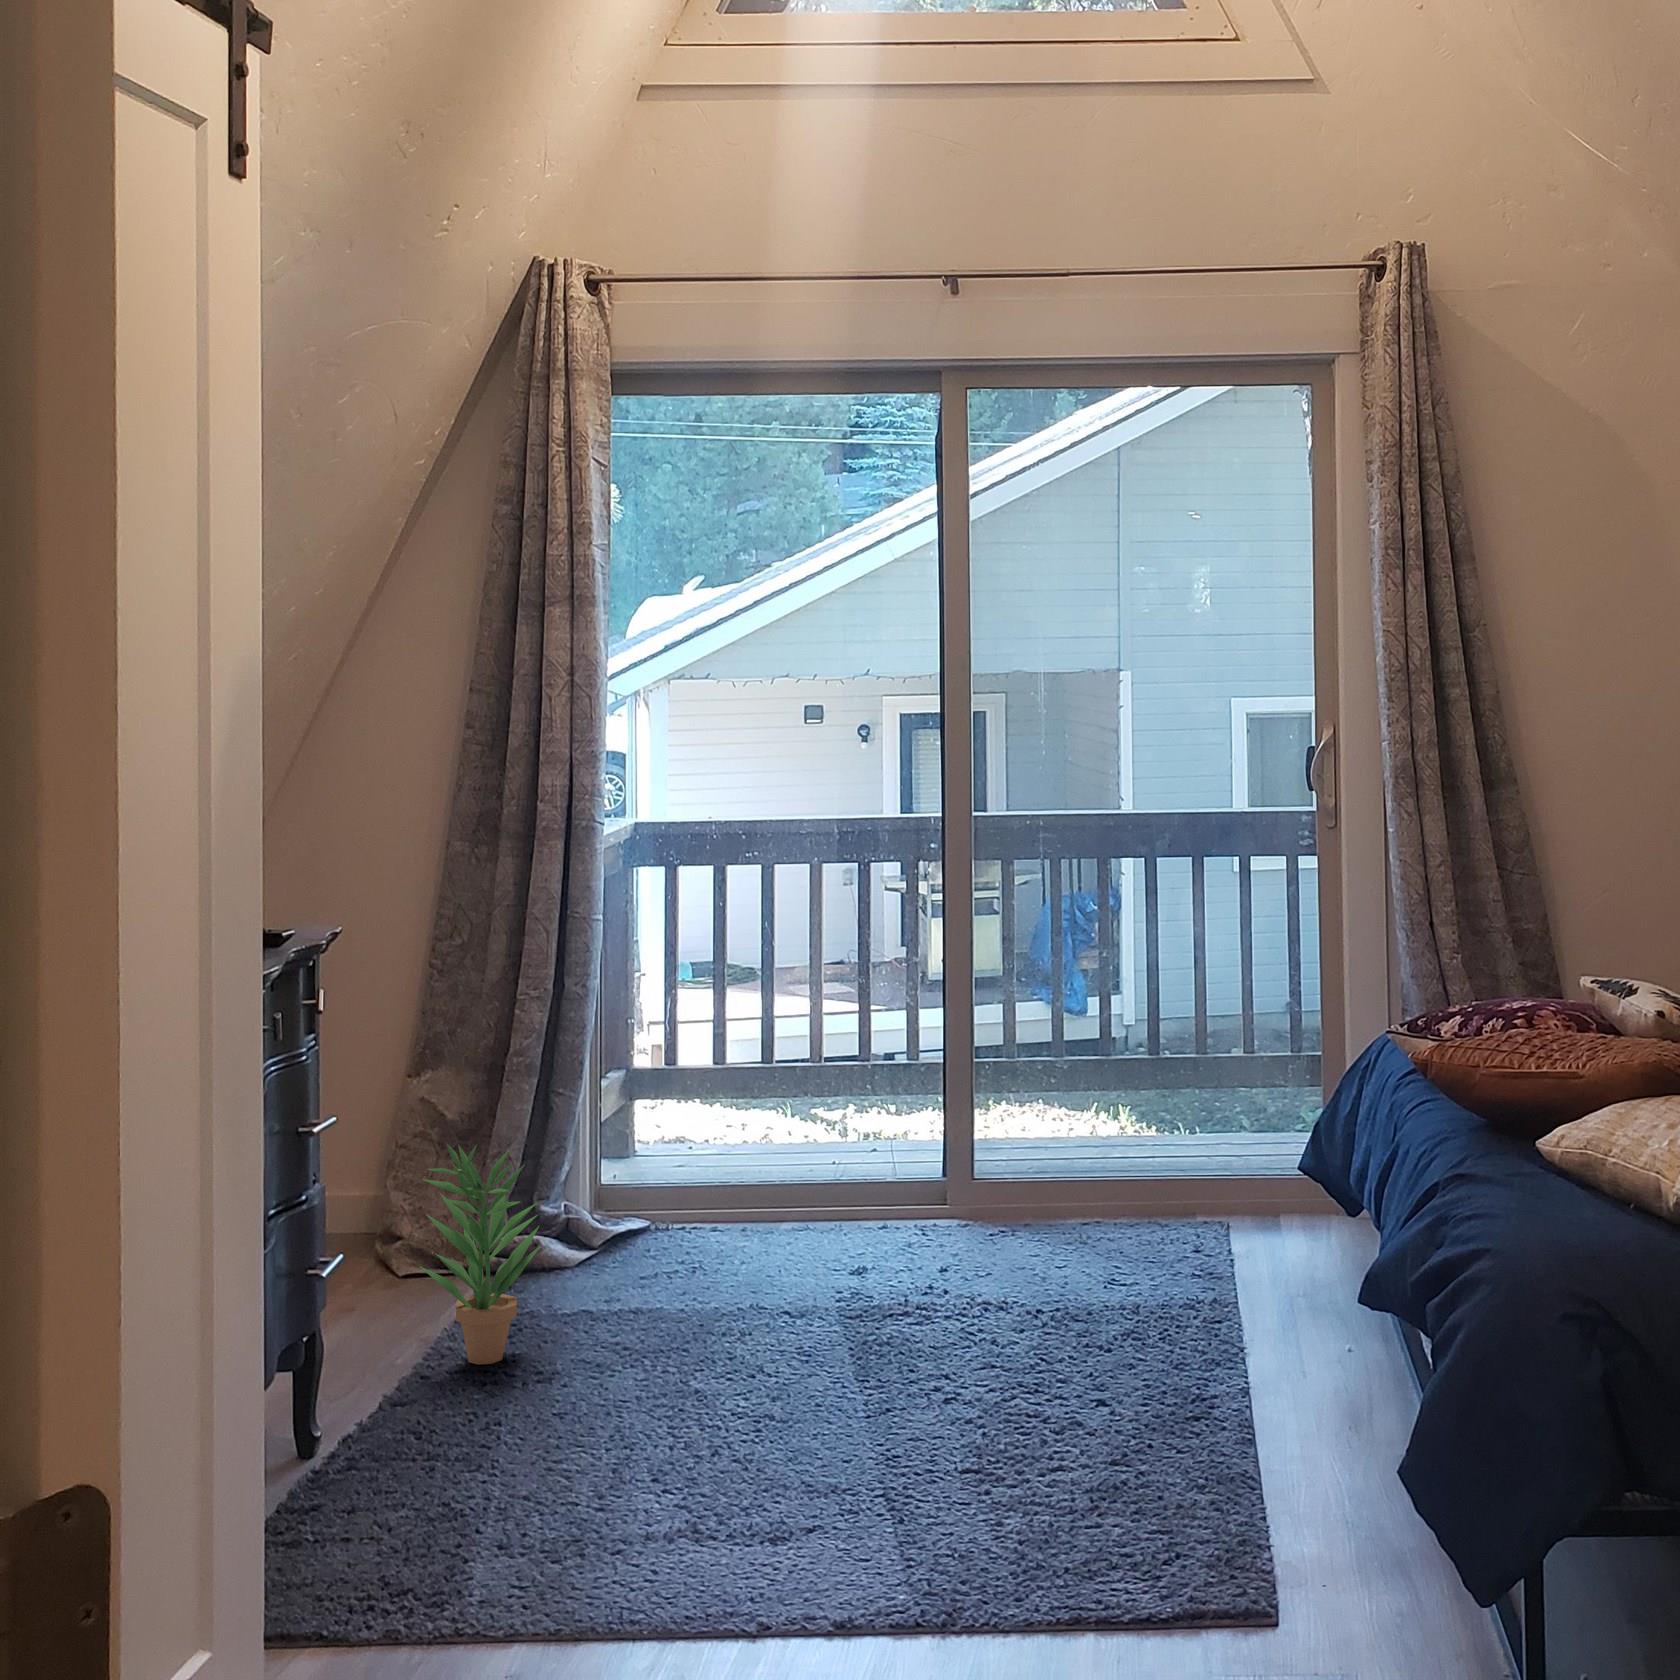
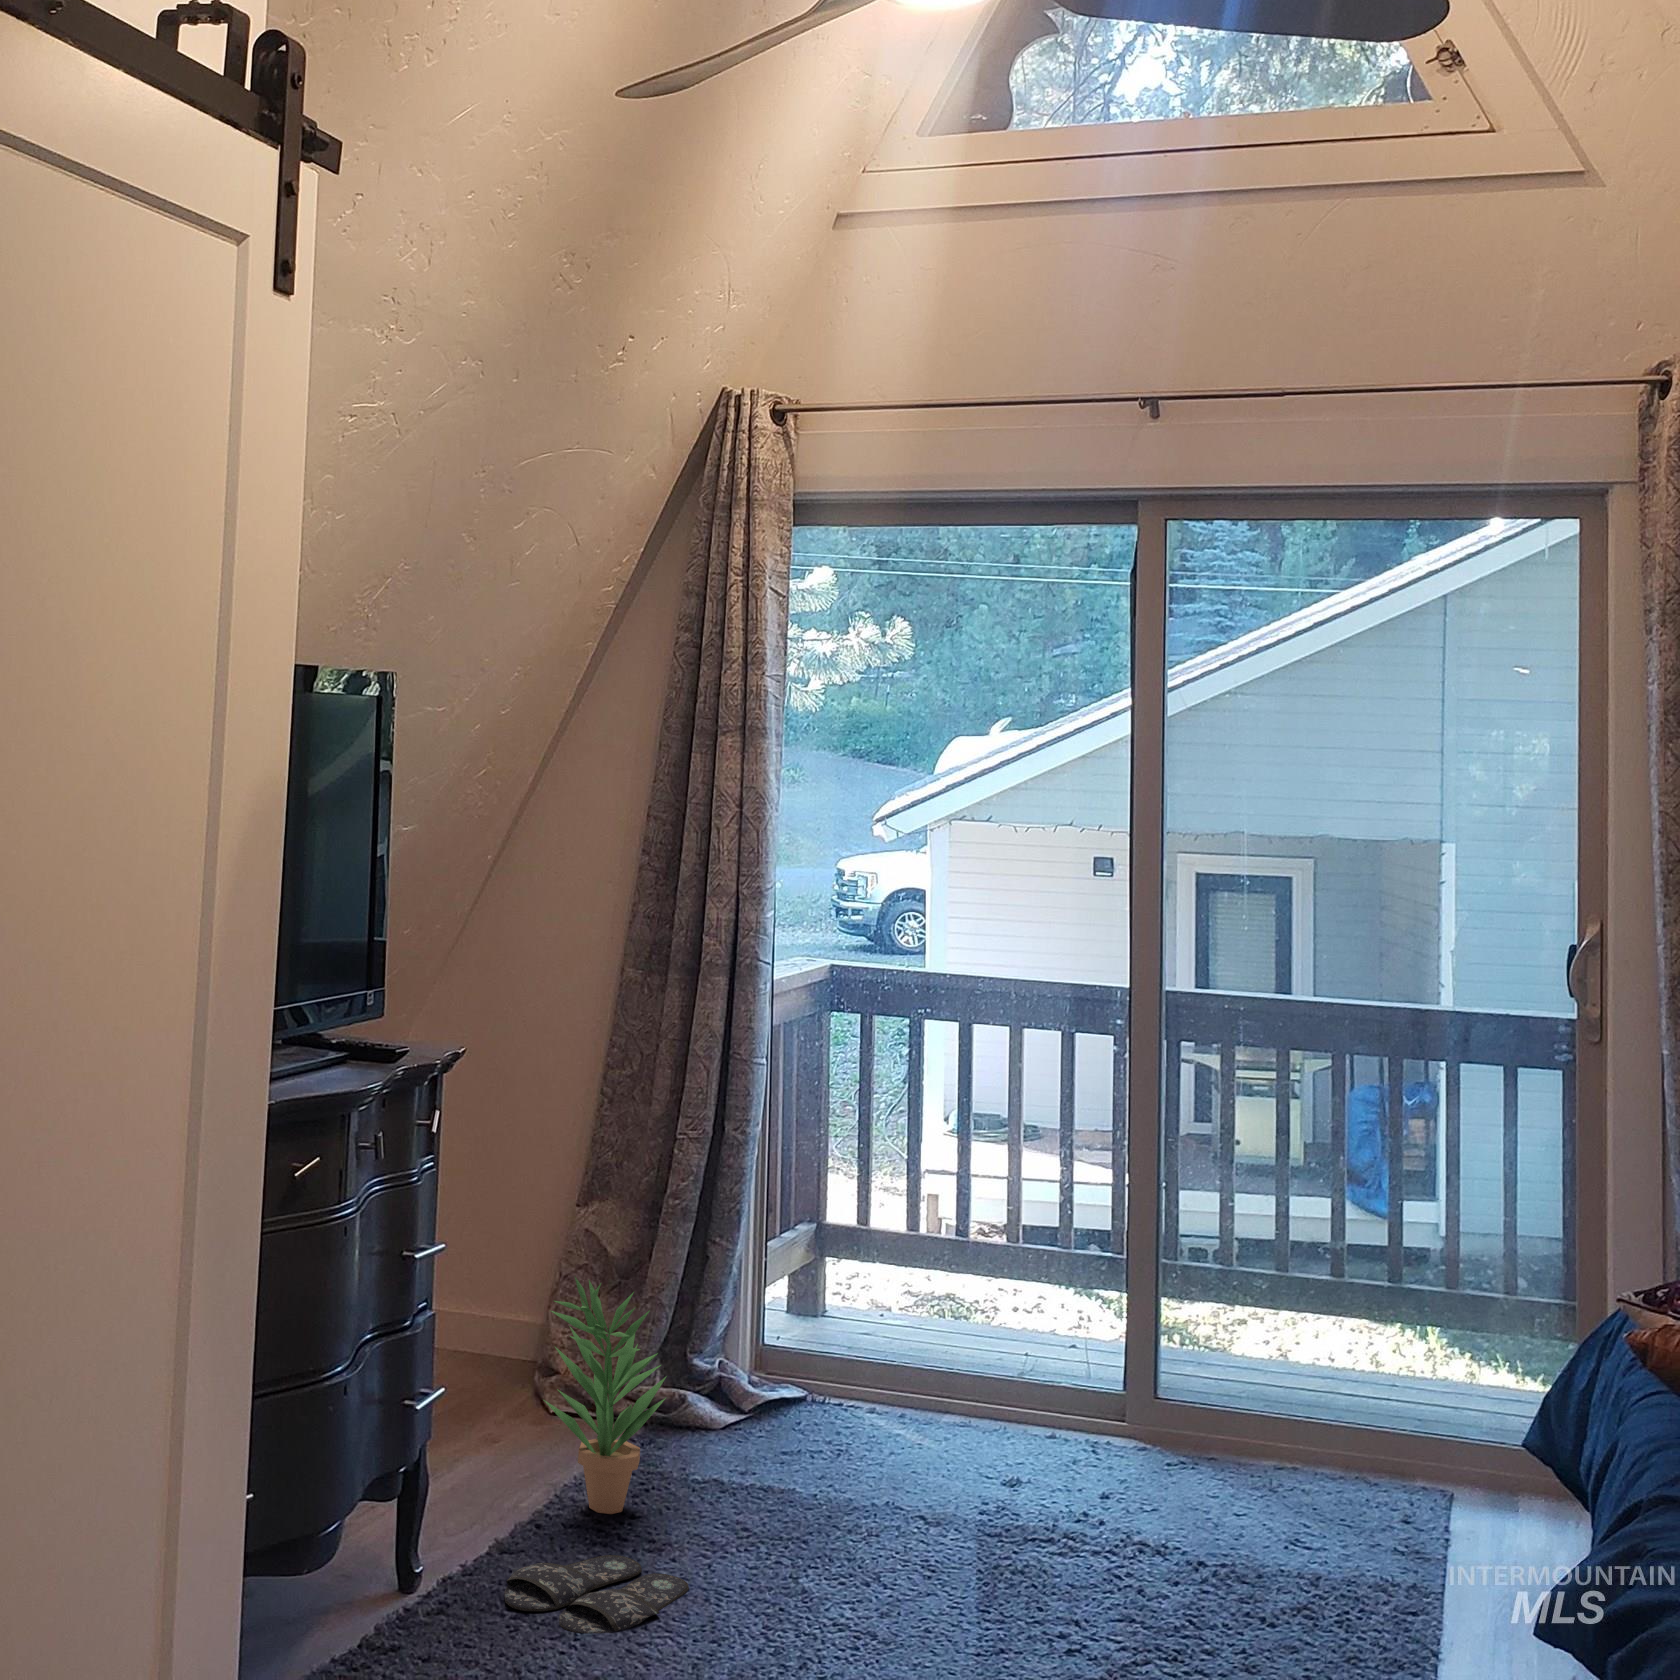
slippers: none [411,1396,590,1468] -> present [505,1555,689,1633]

